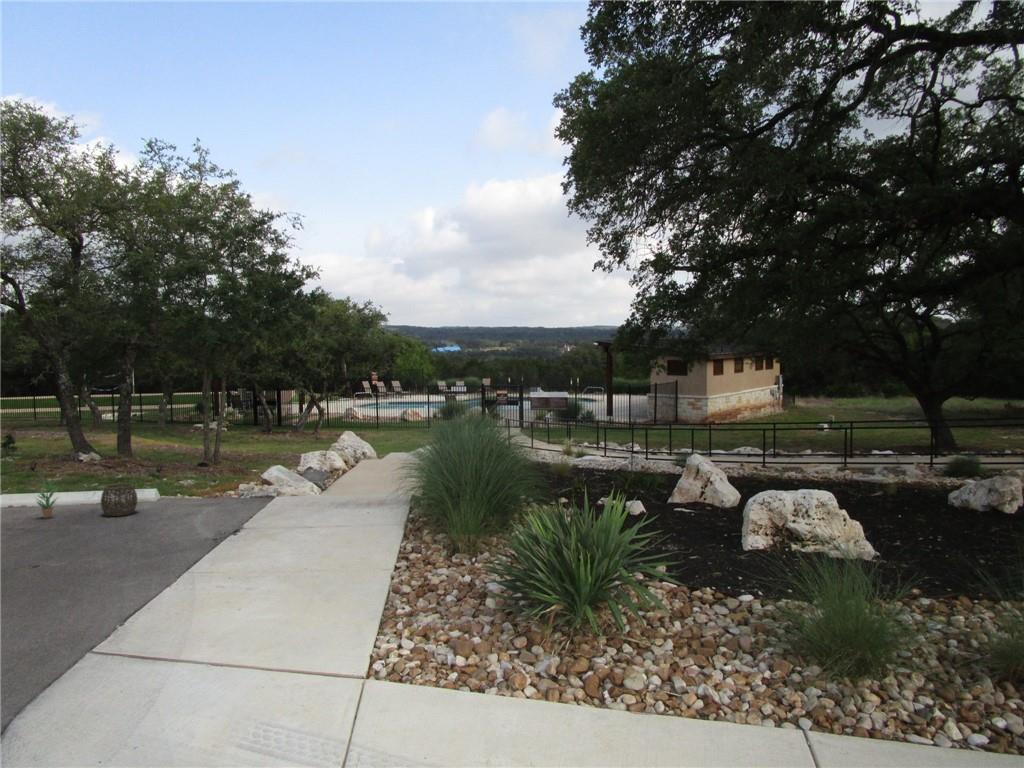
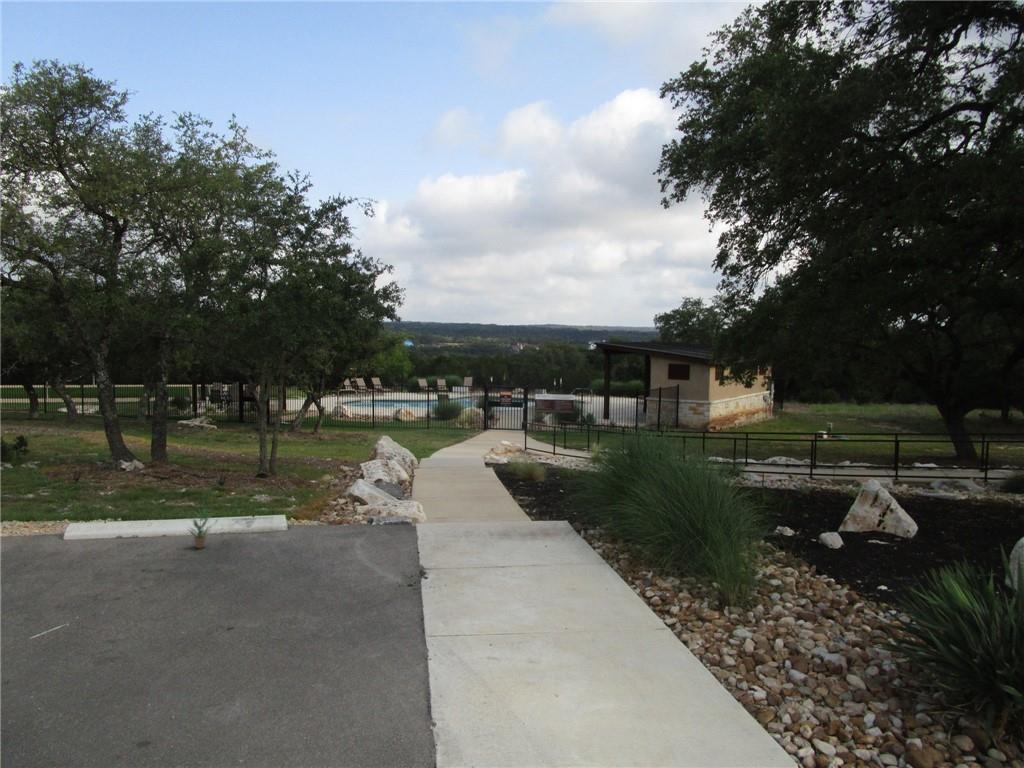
woven basket: present [101,484,137,516] -> none [255,510,293,546]

